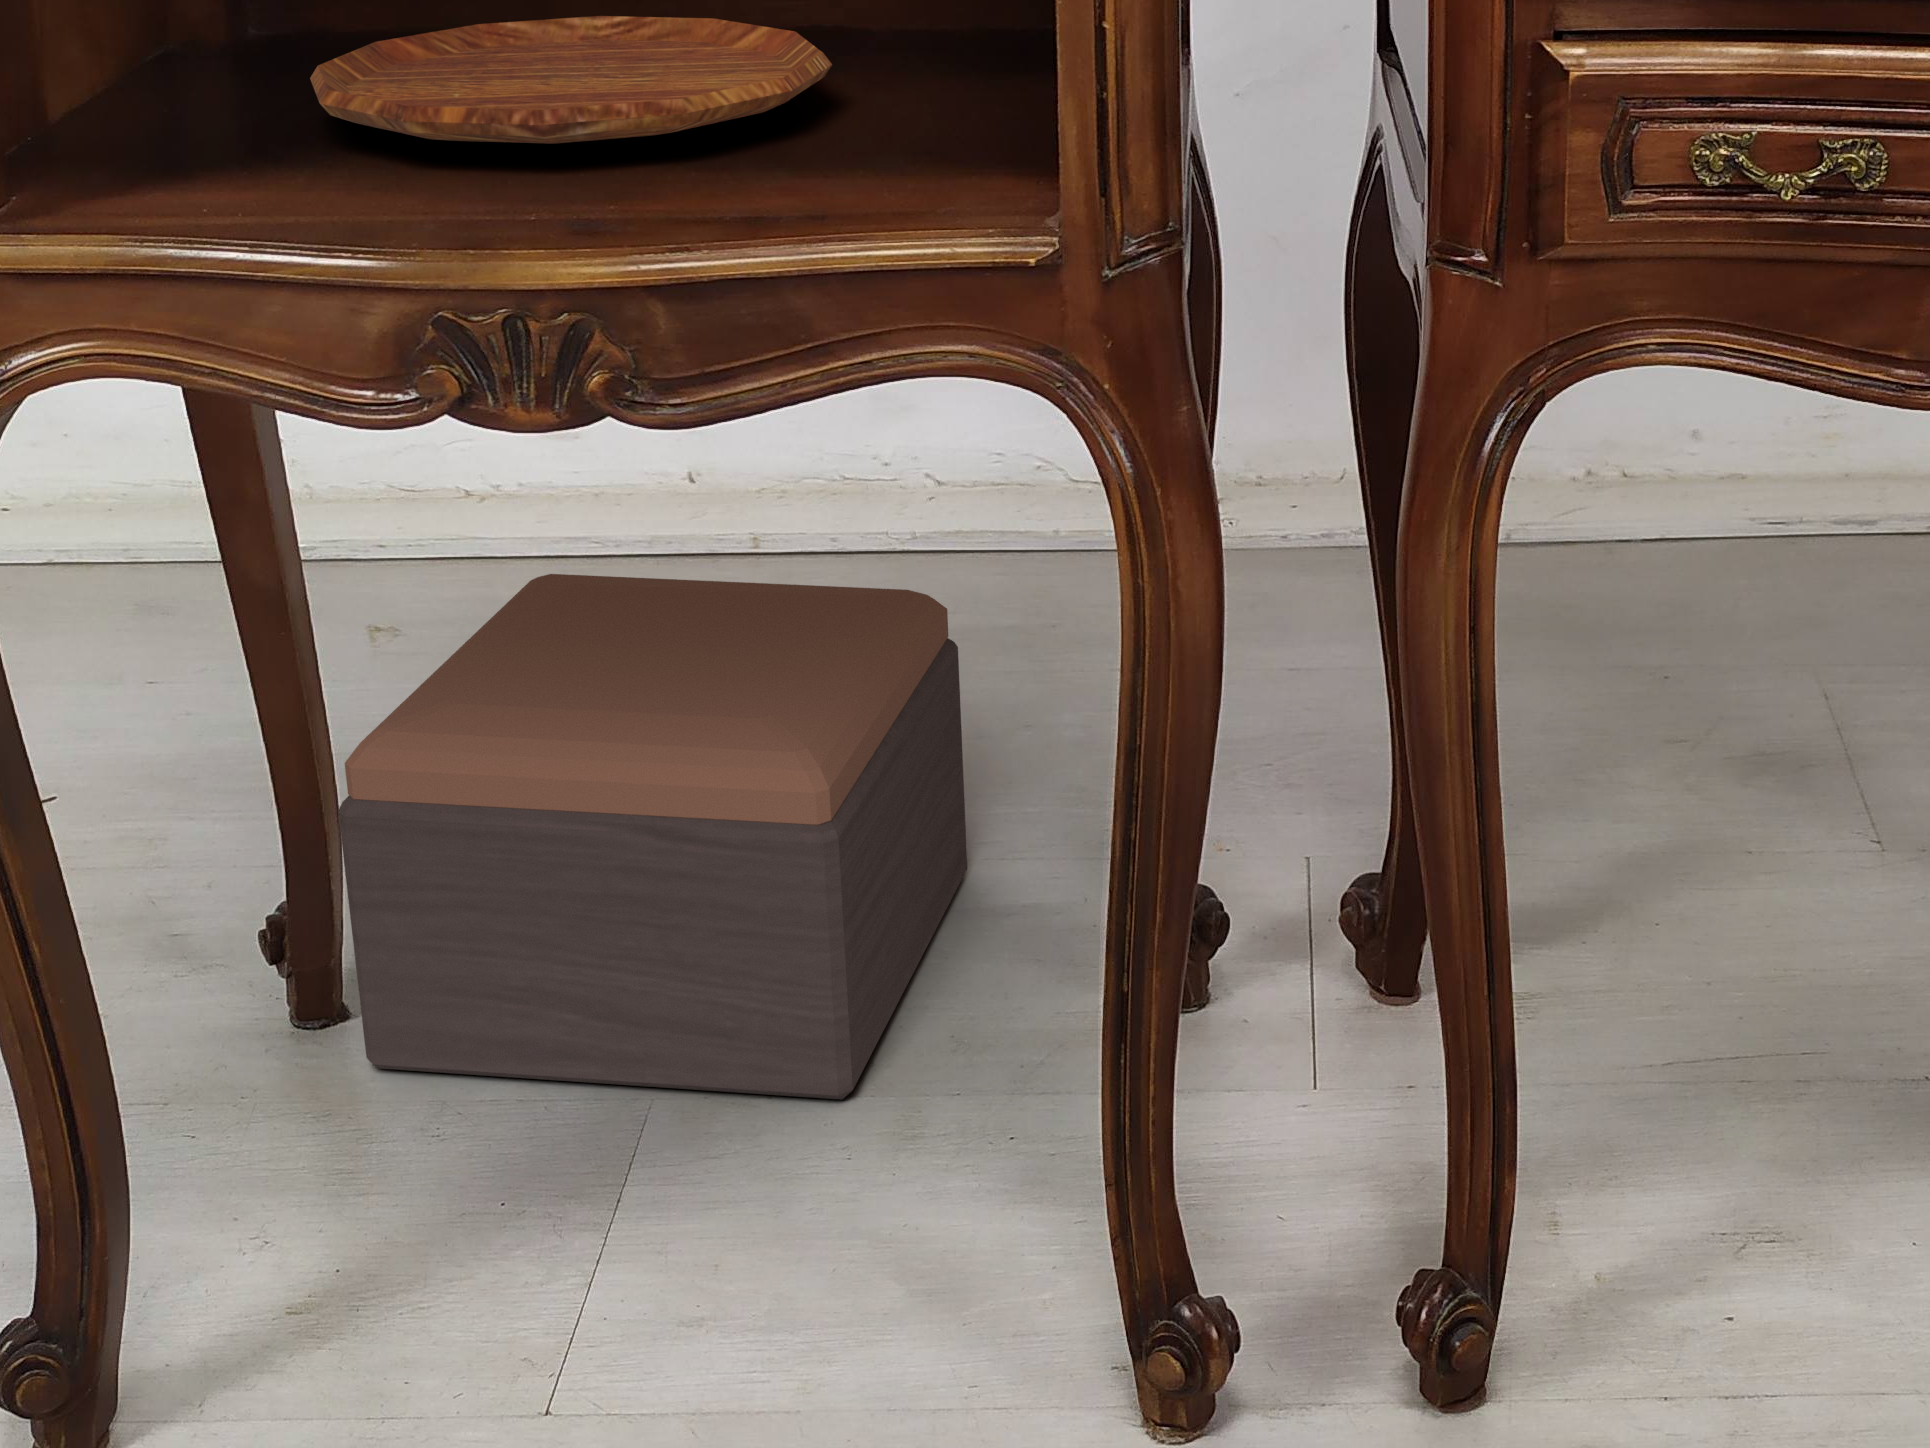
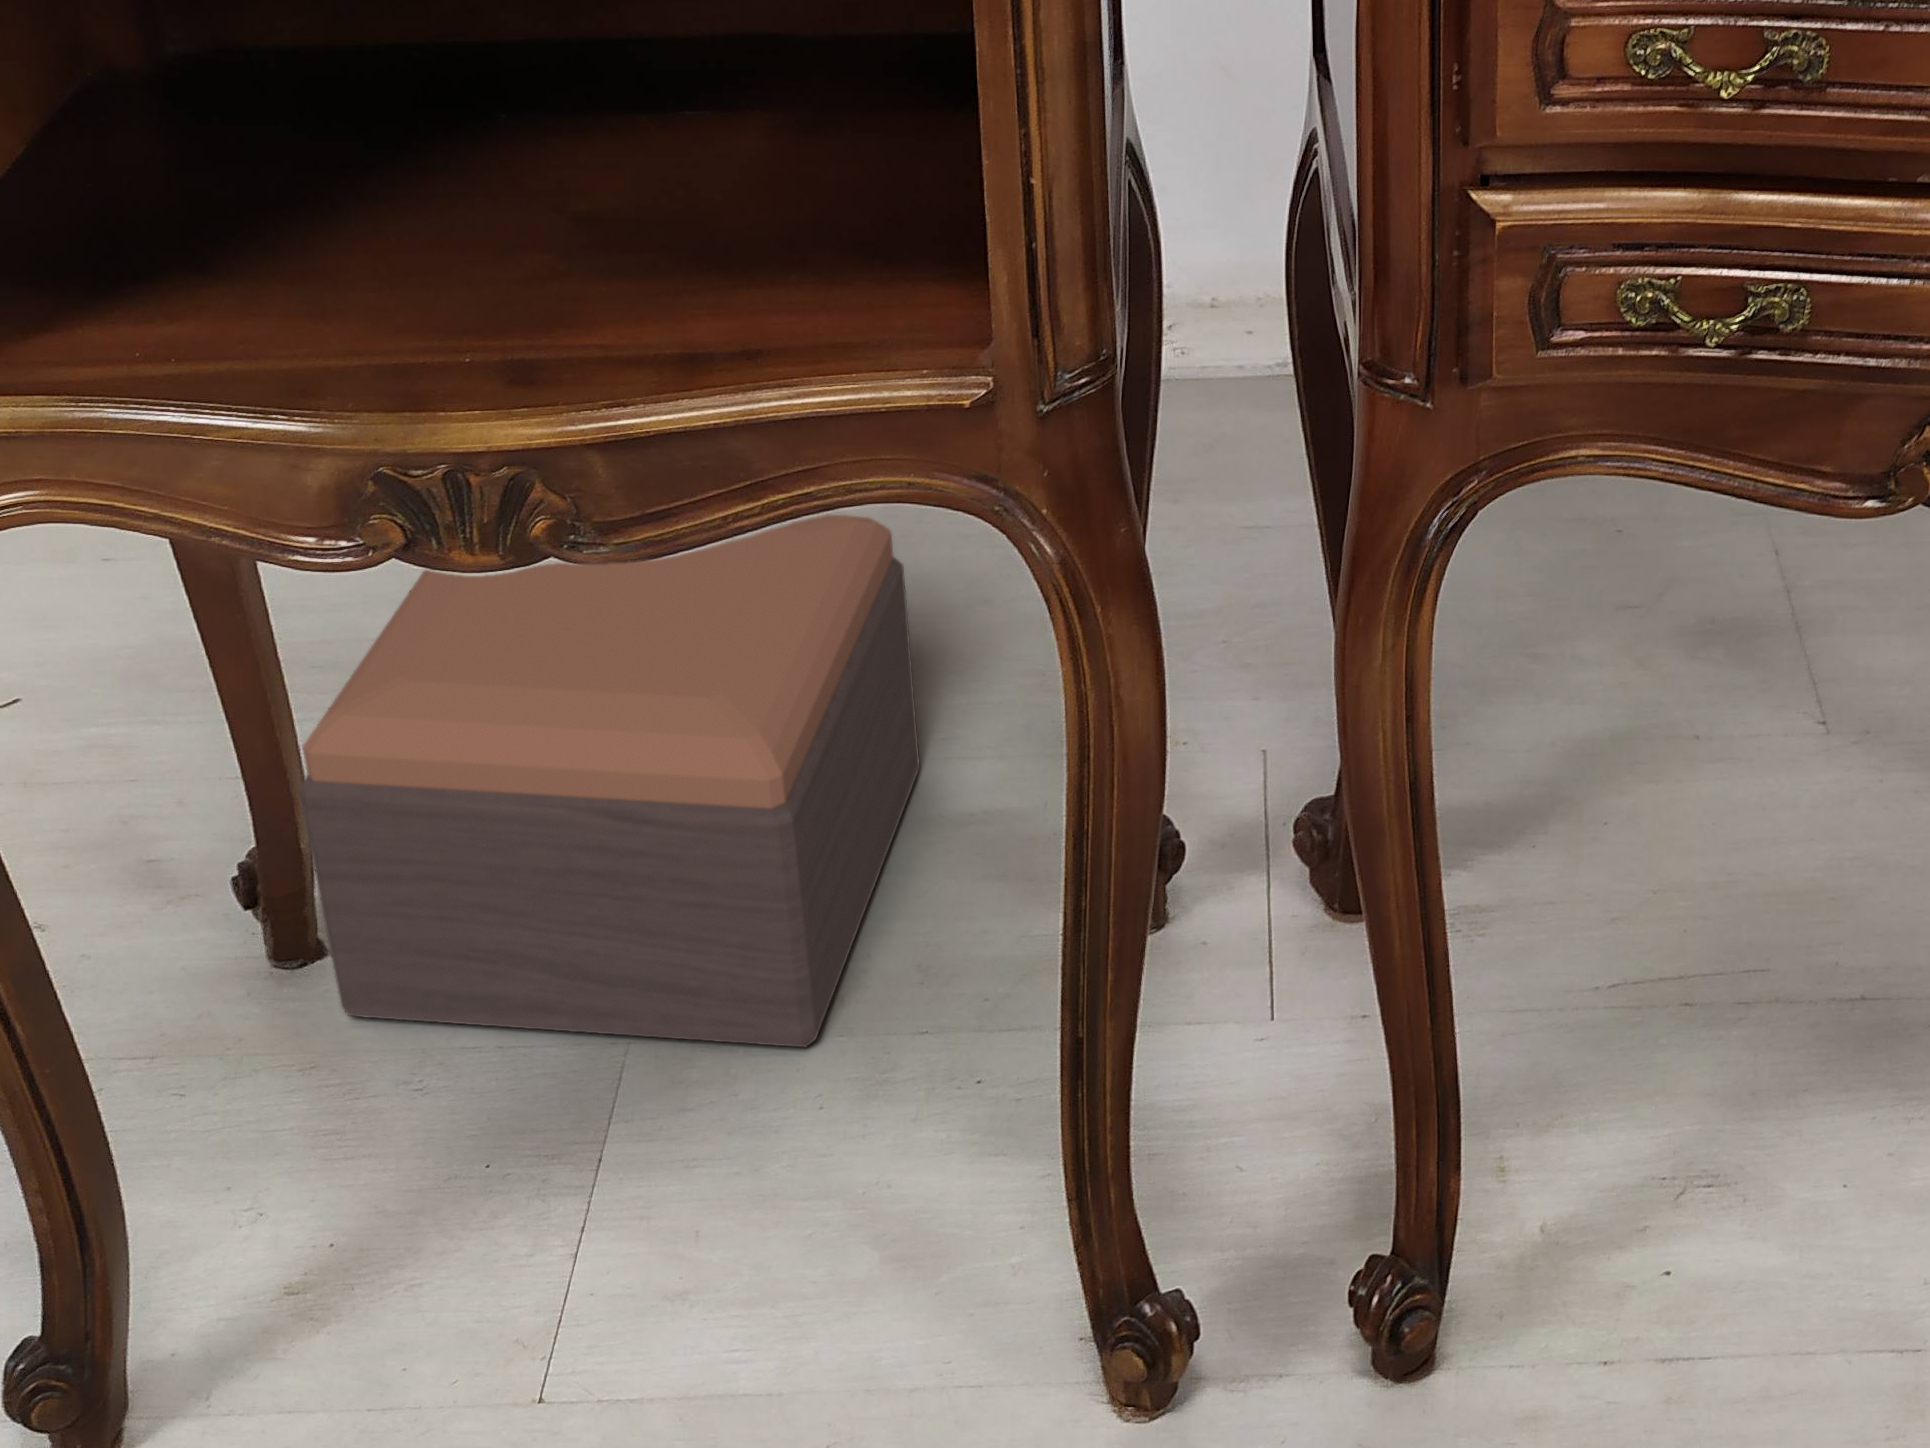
tray: present [310,16,832,144] -> none [231,51,757,275]

